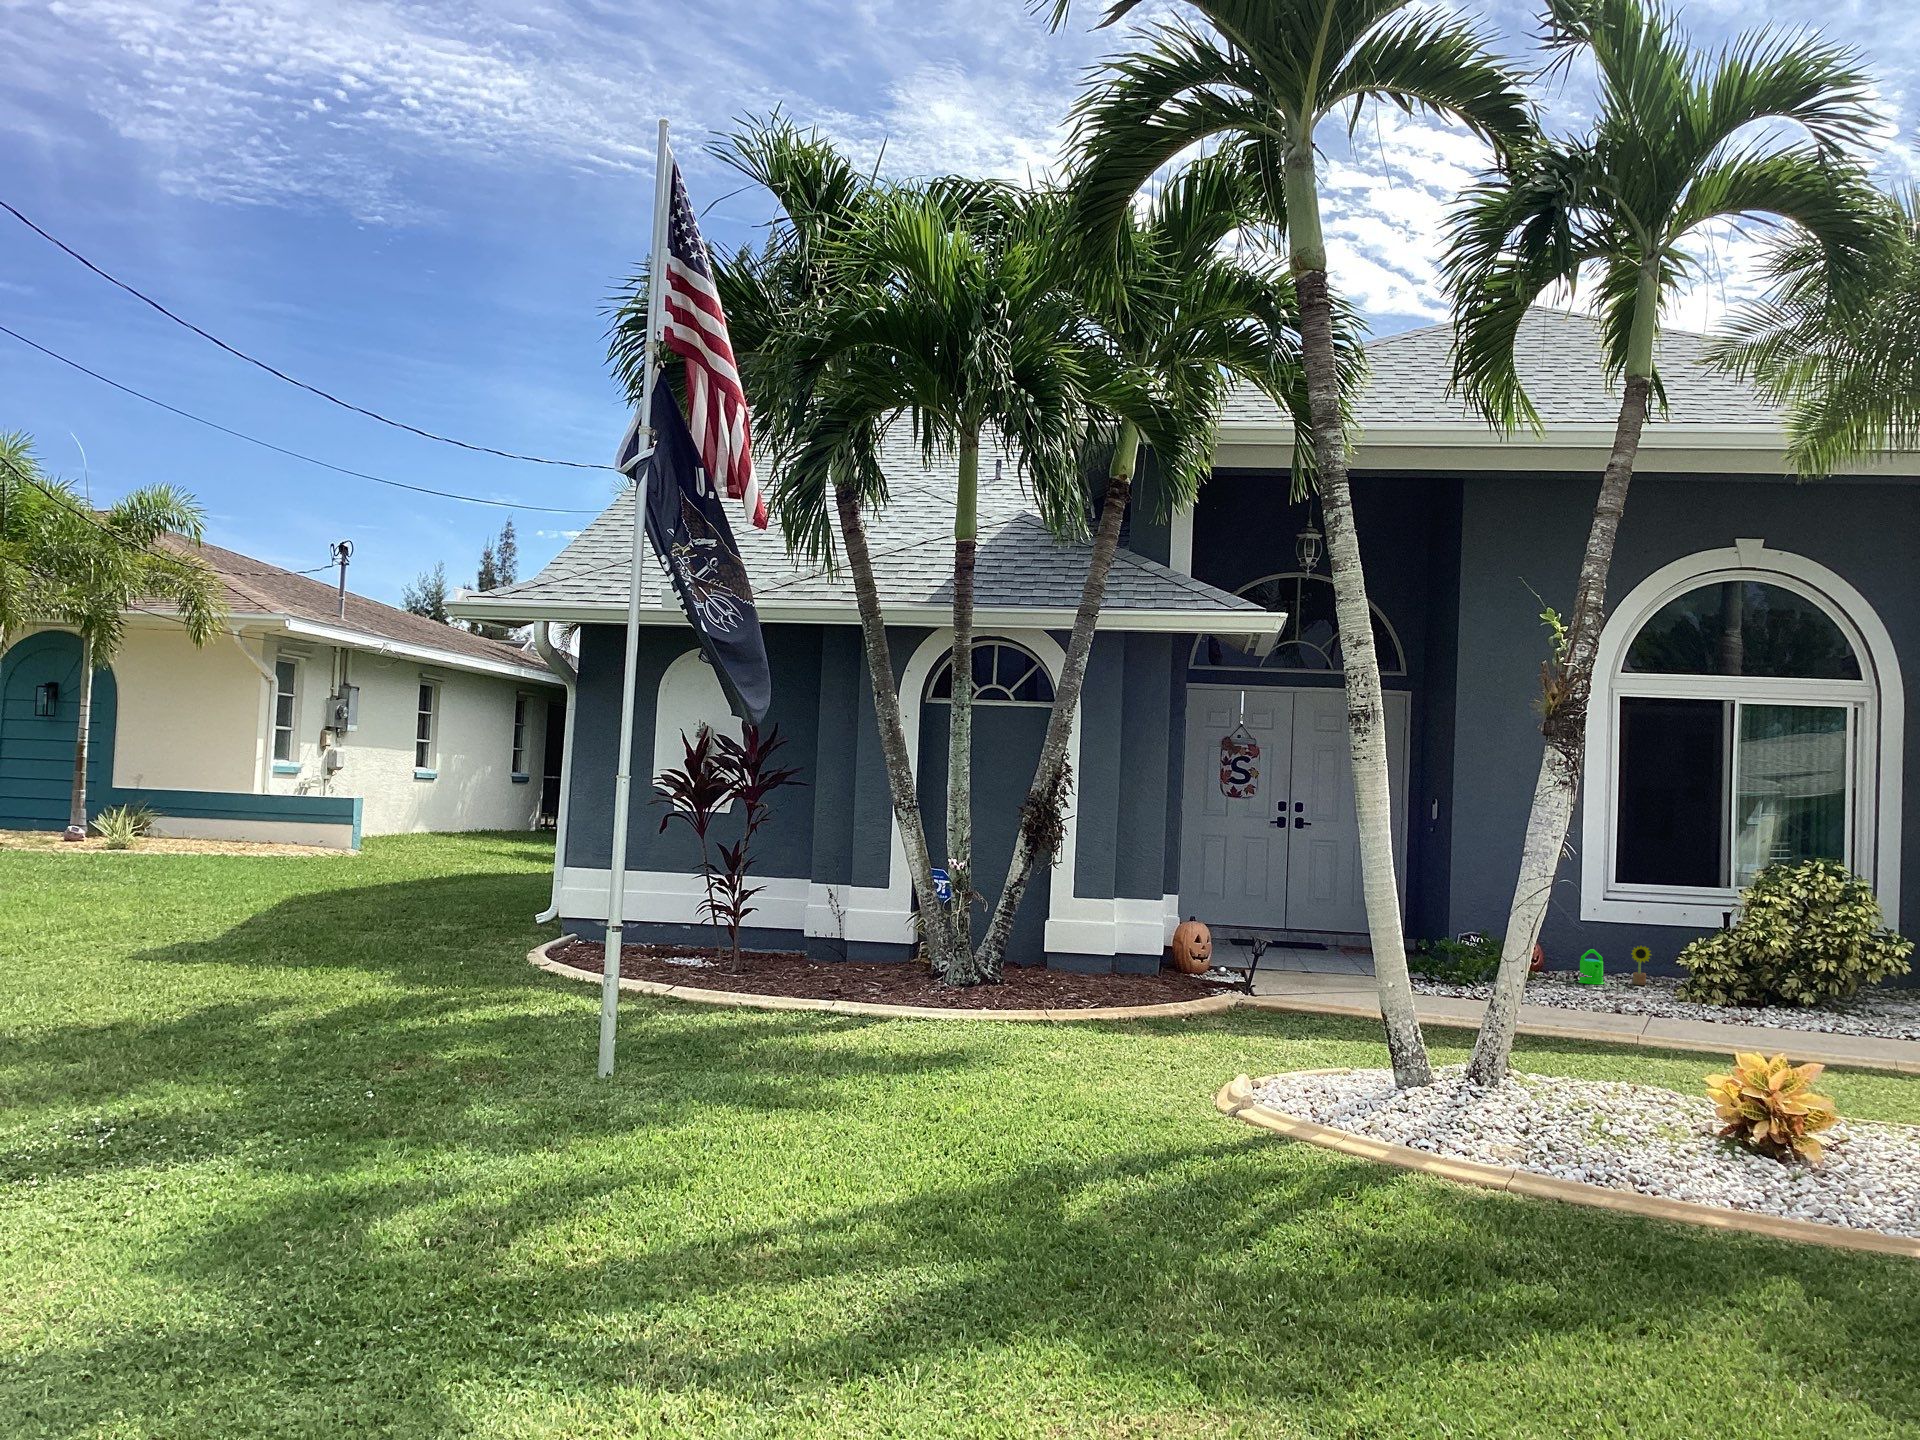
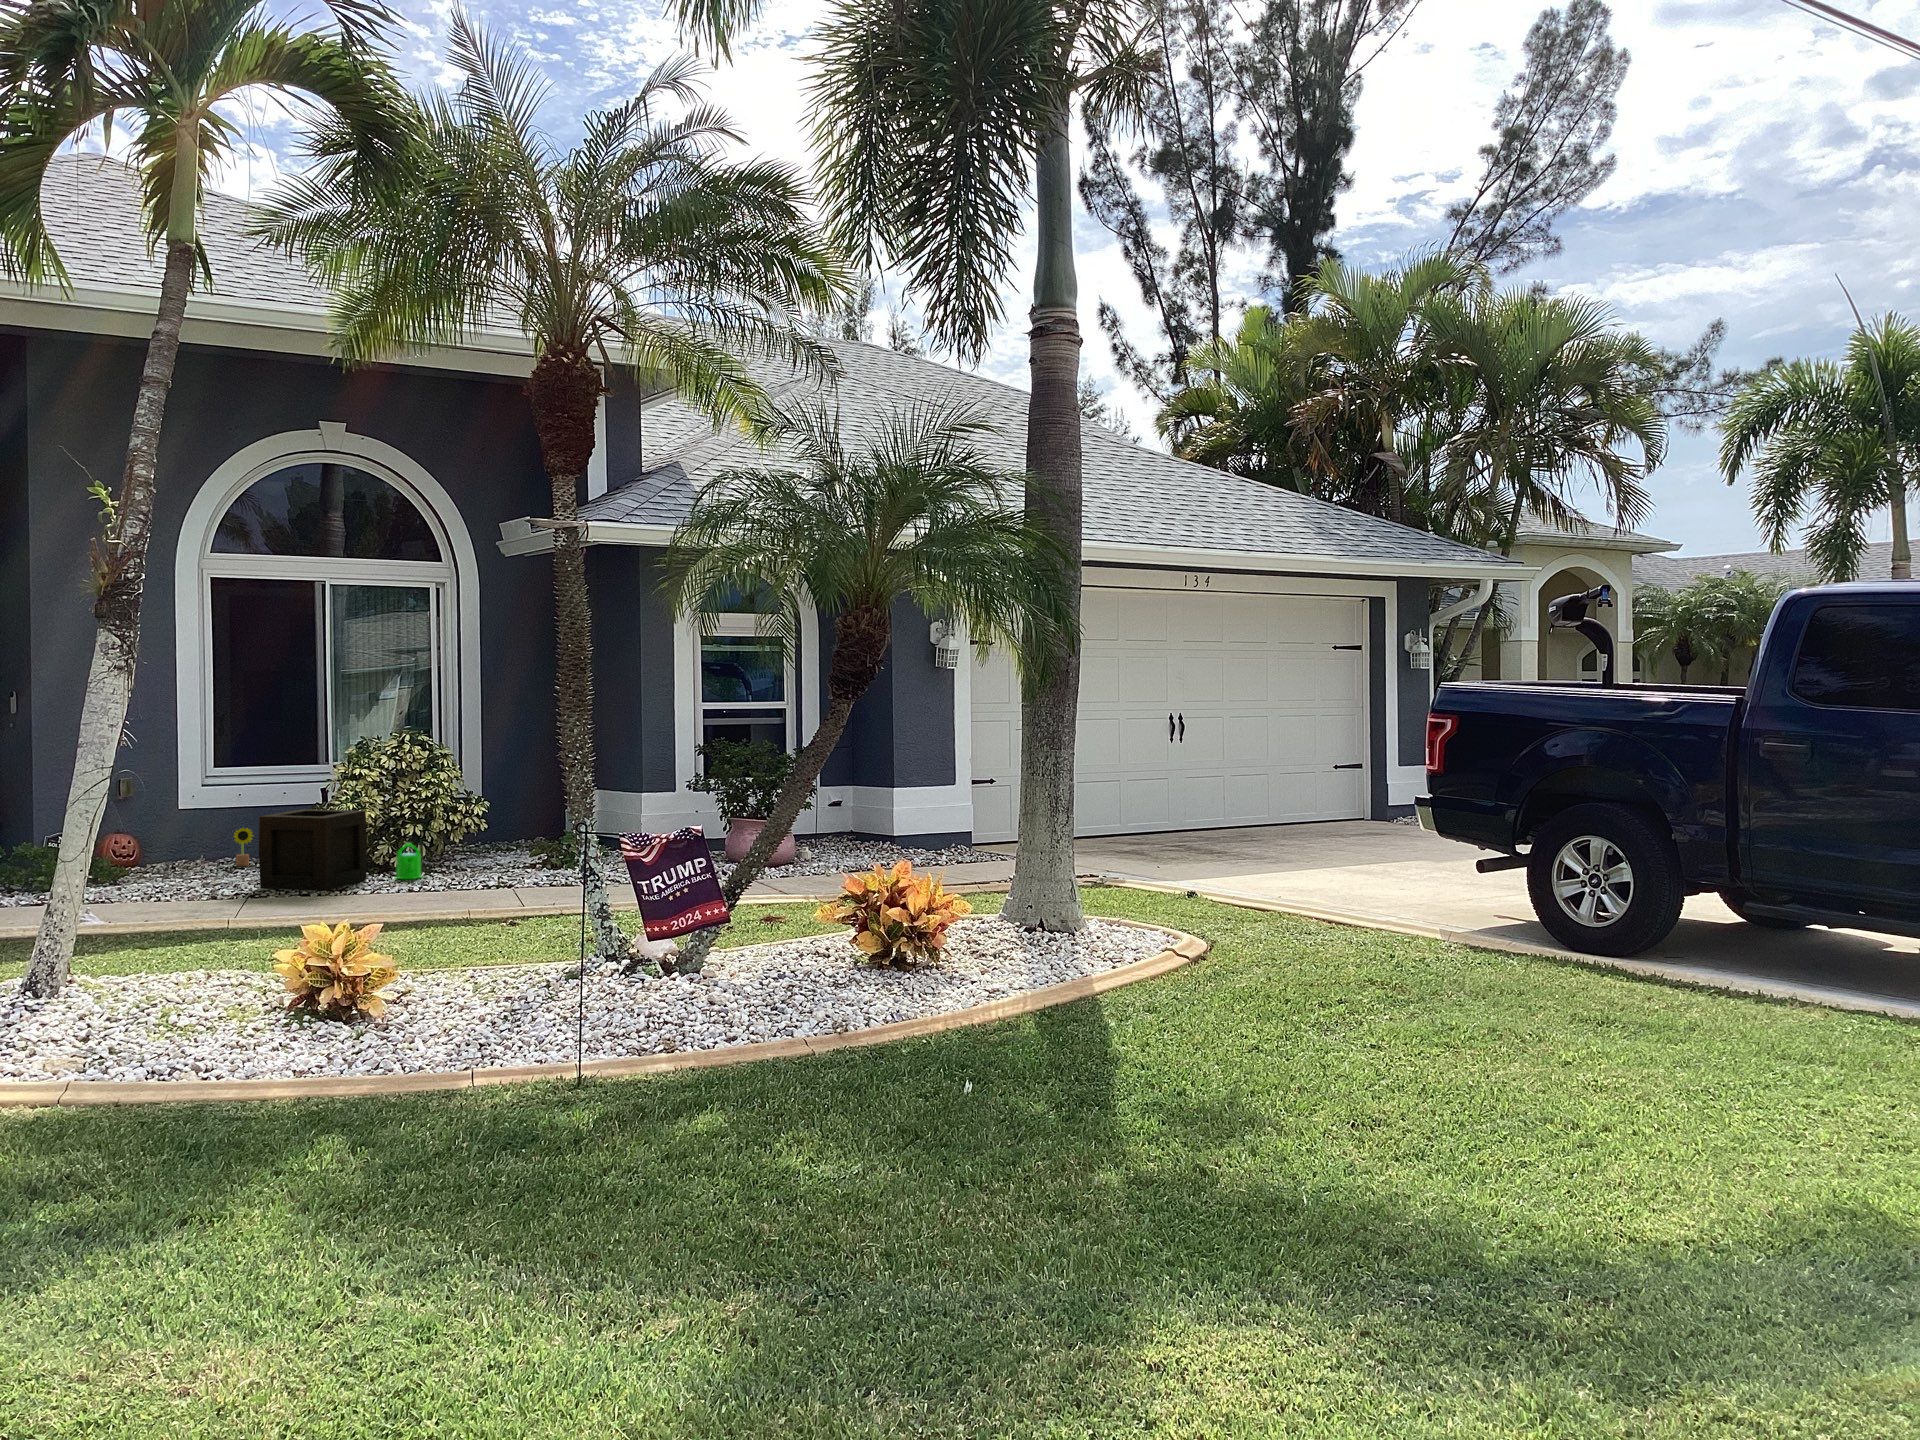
wooden crate: none [1661,933,1775,1020] -> present [259,809,367,890]
watering can: present [1578,949,1605,984] -> present [396,843,421,879]

